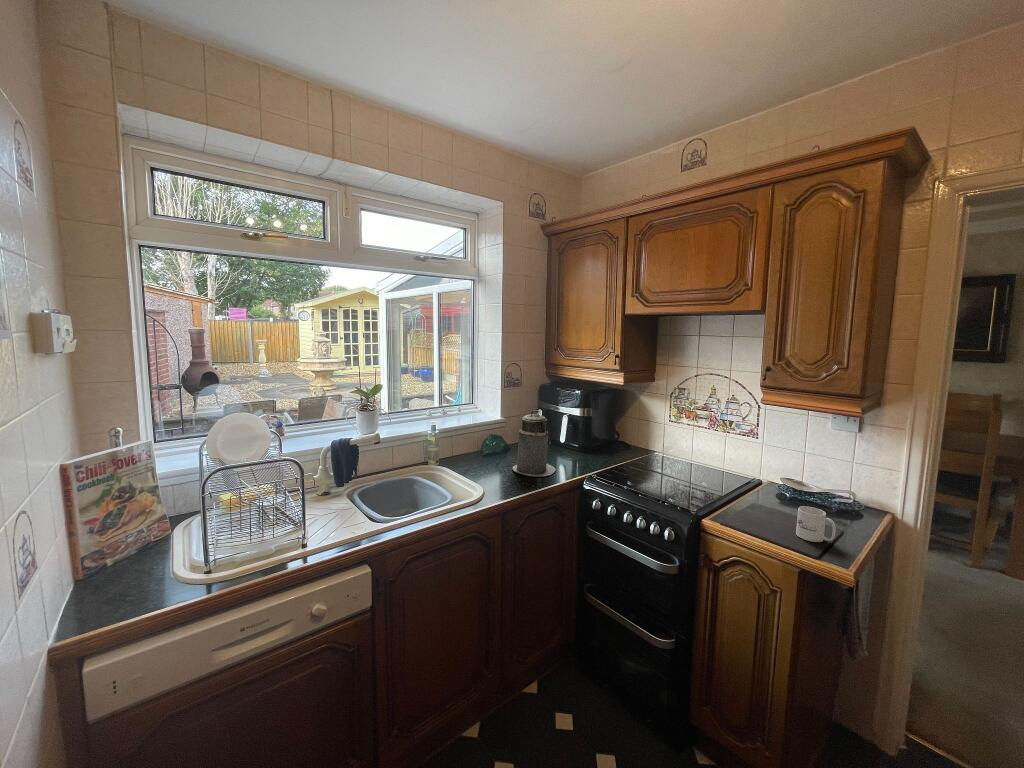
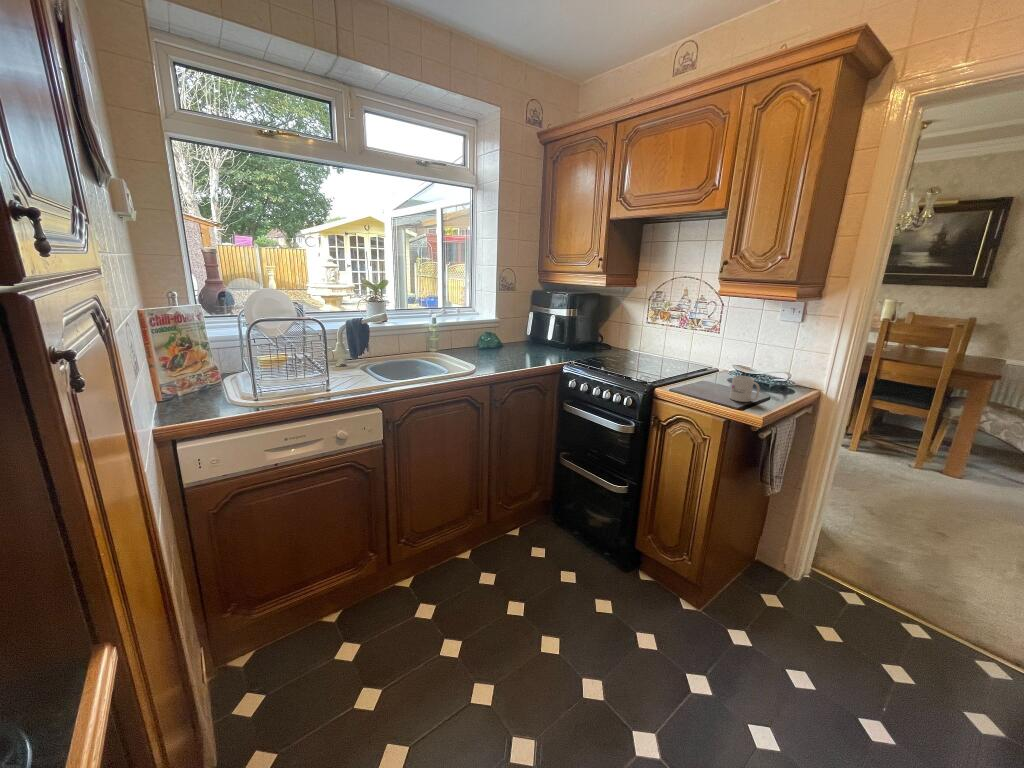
canister: present [513,410,556,476] -> none [503,304,540,361]

